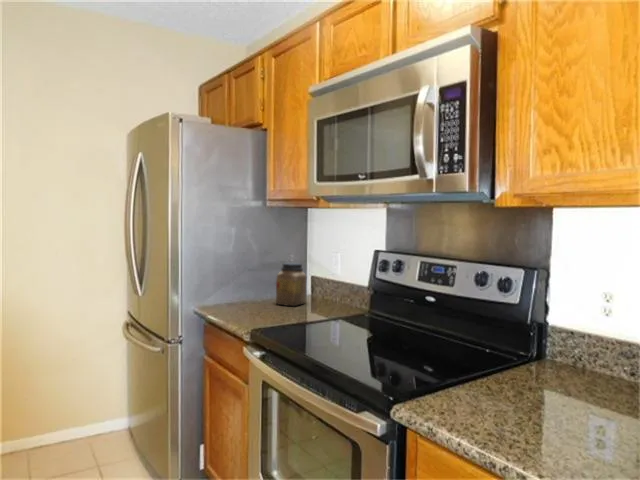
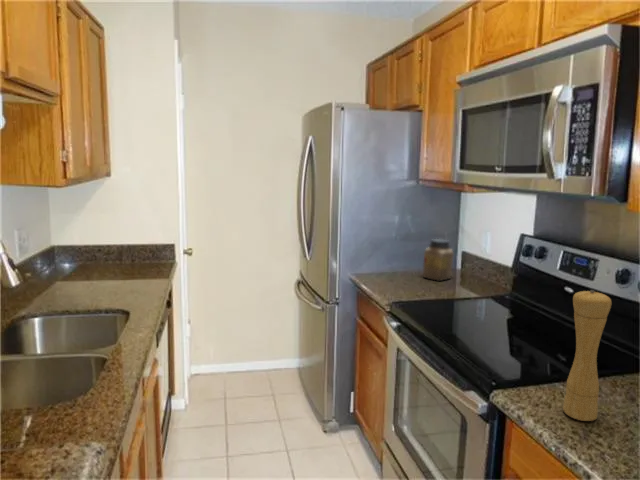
pepper mill: none [469,279,510,421] -> present [563,290,611,421]

